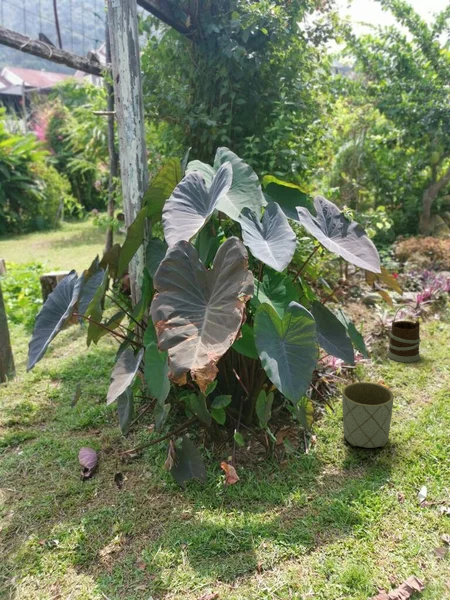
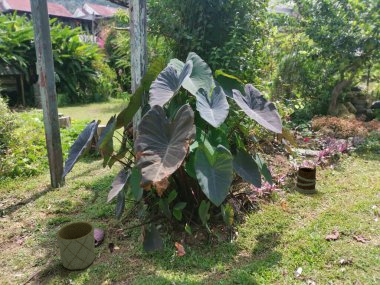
planter: present [342,382,394,448] -> present [57,222,95,270]

